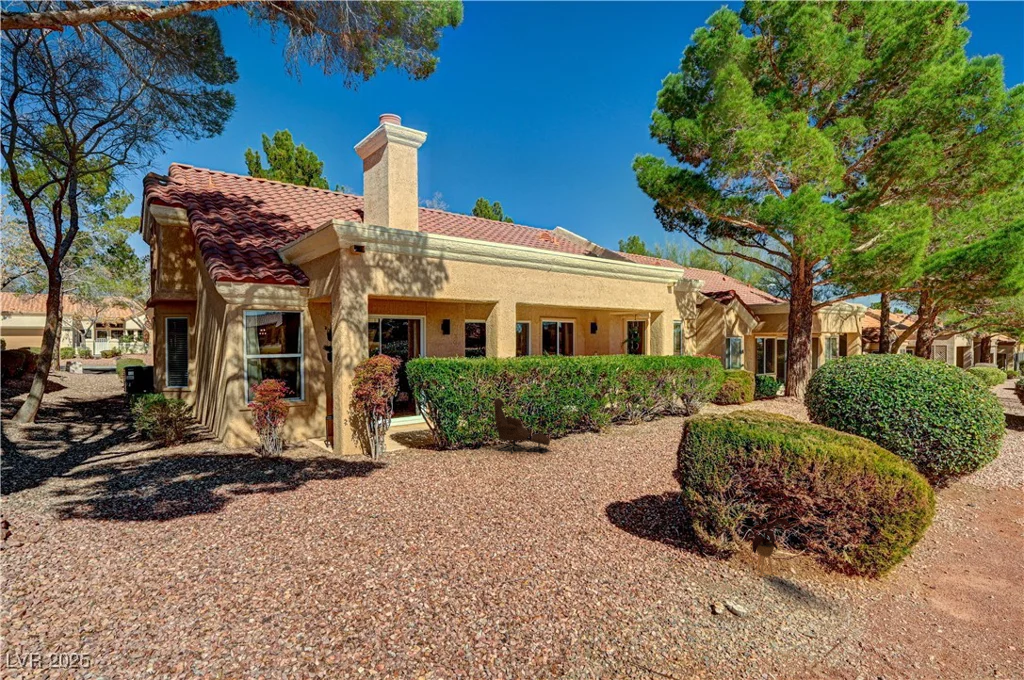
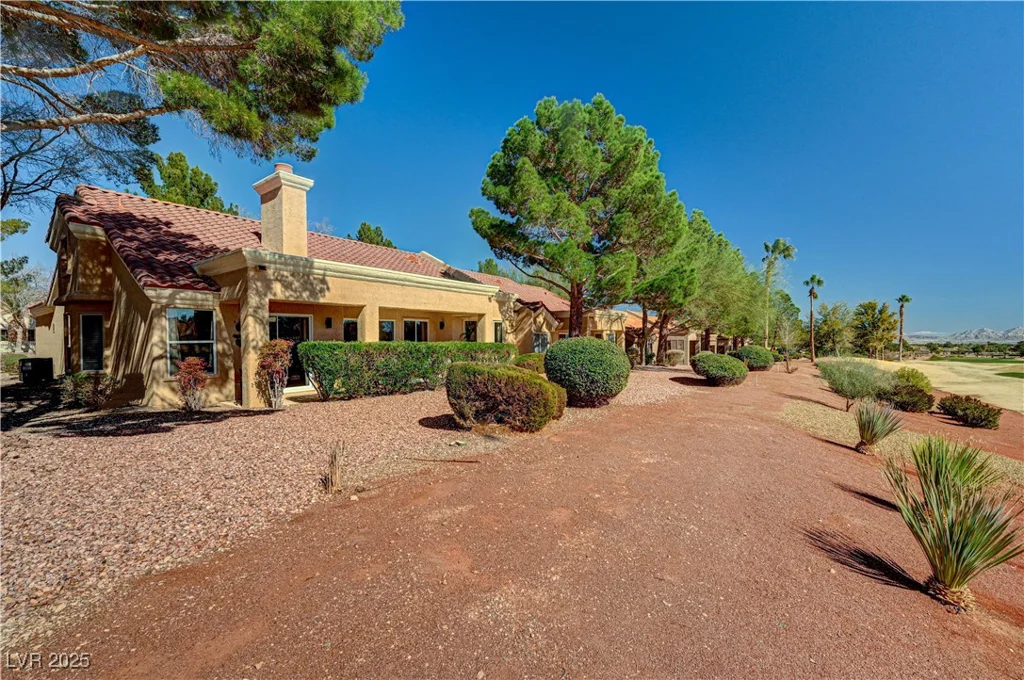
lounge chair: present [494,399,550,454] -> present [101,372,147,412]

